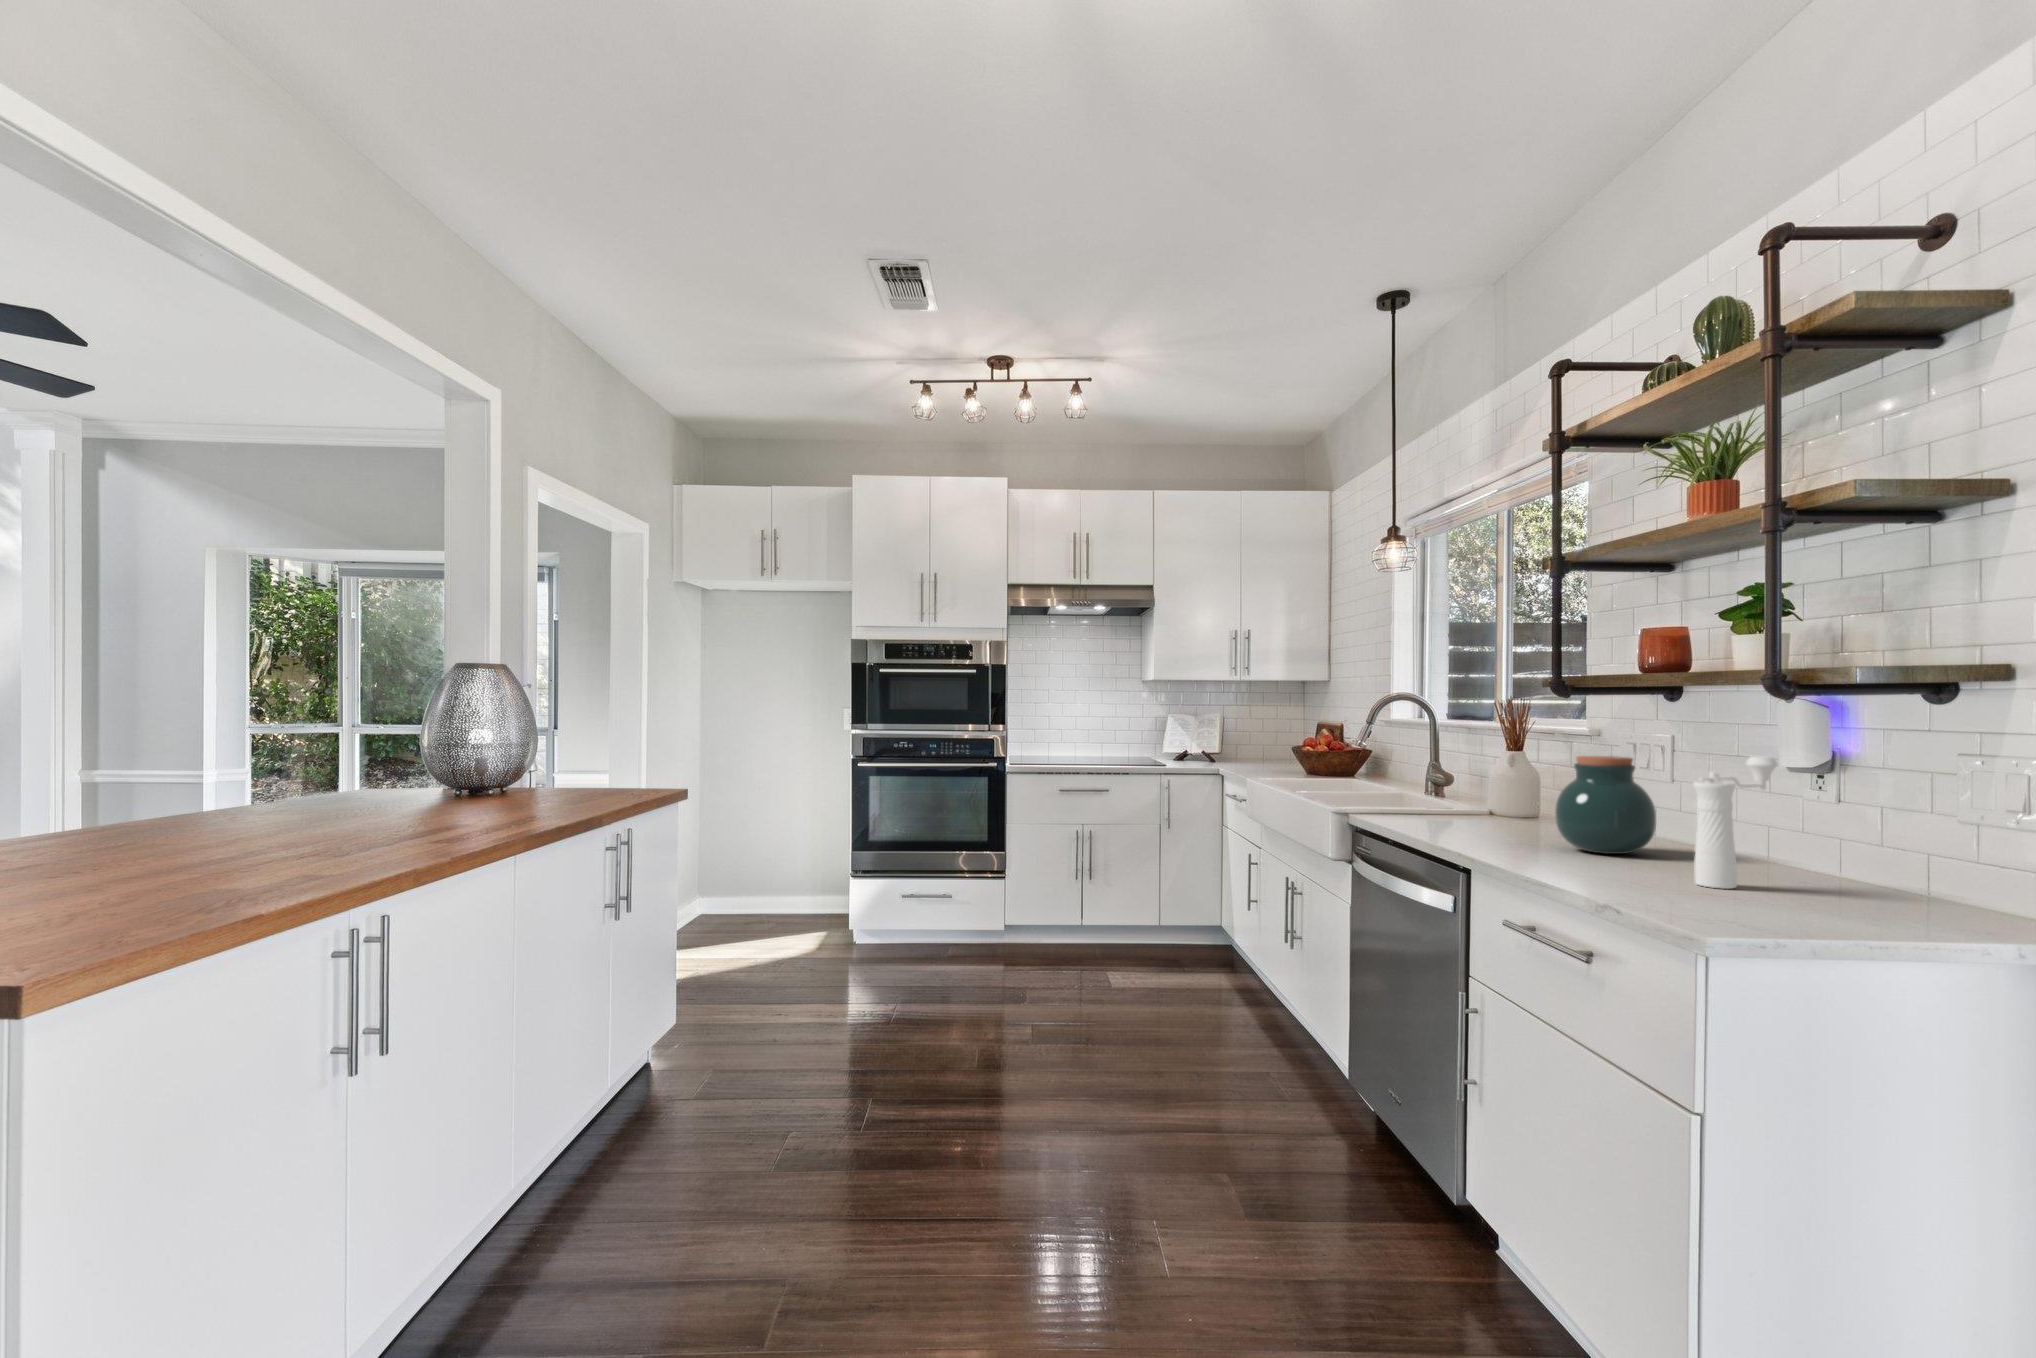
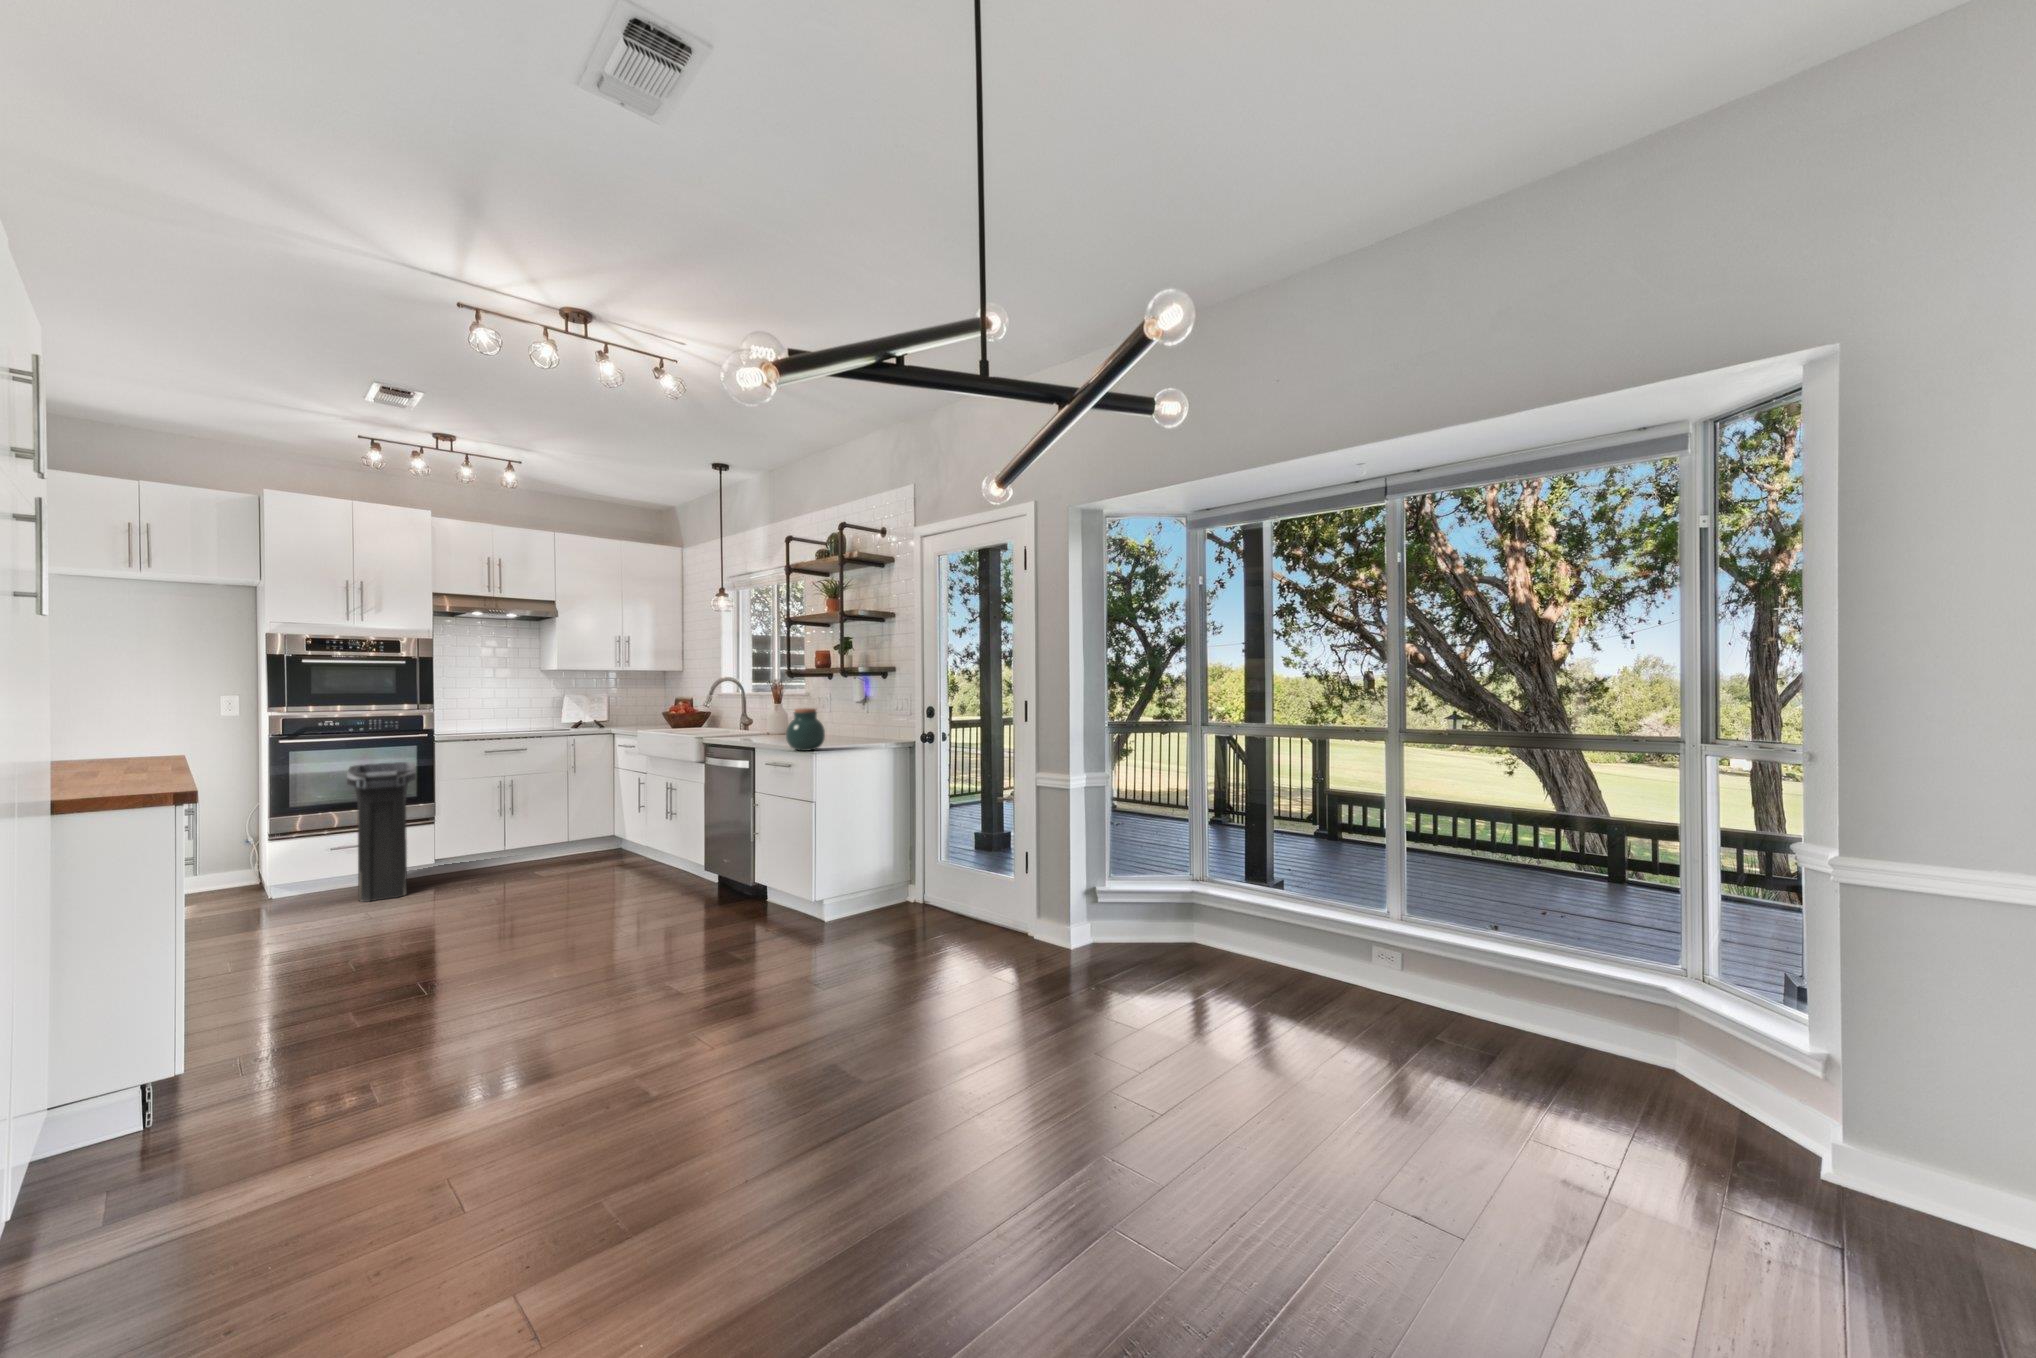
pepper mill: present [1694,756,1778,889] -> none [828,706,858,757]
trash can: none [904,798,983,985] -> present [347,762,416,902]

